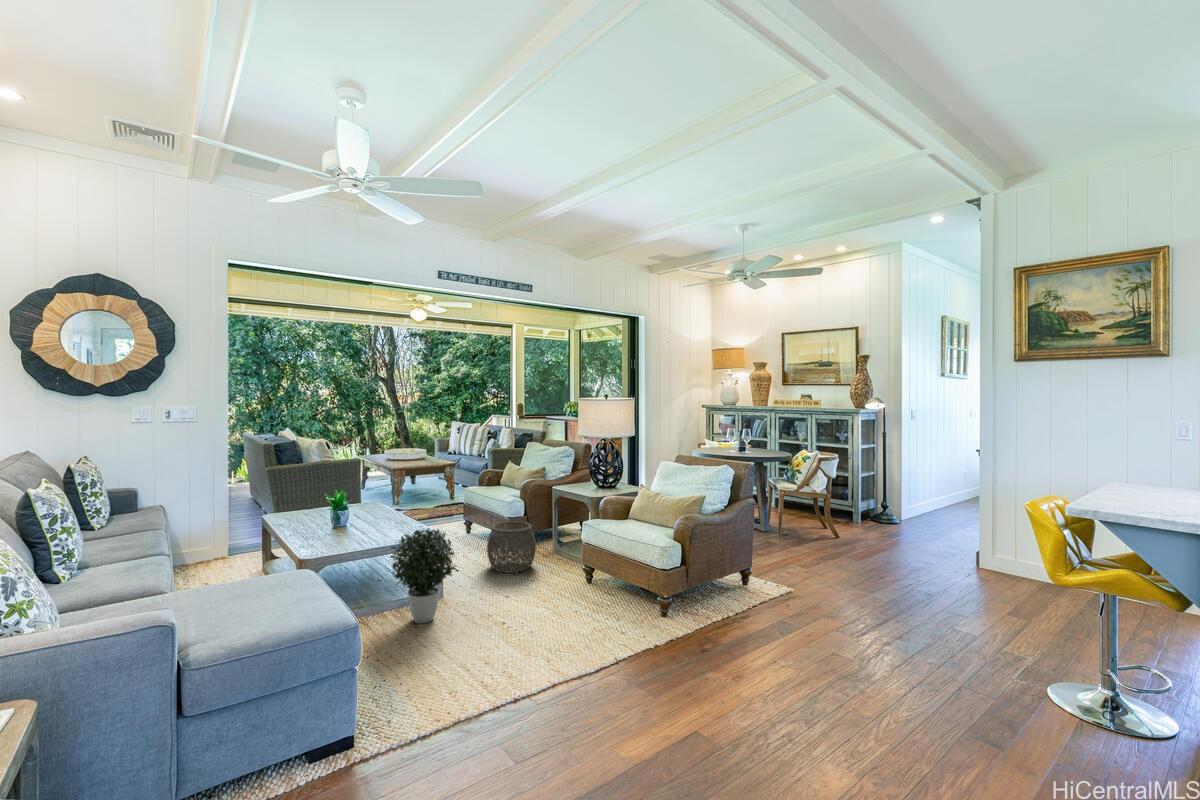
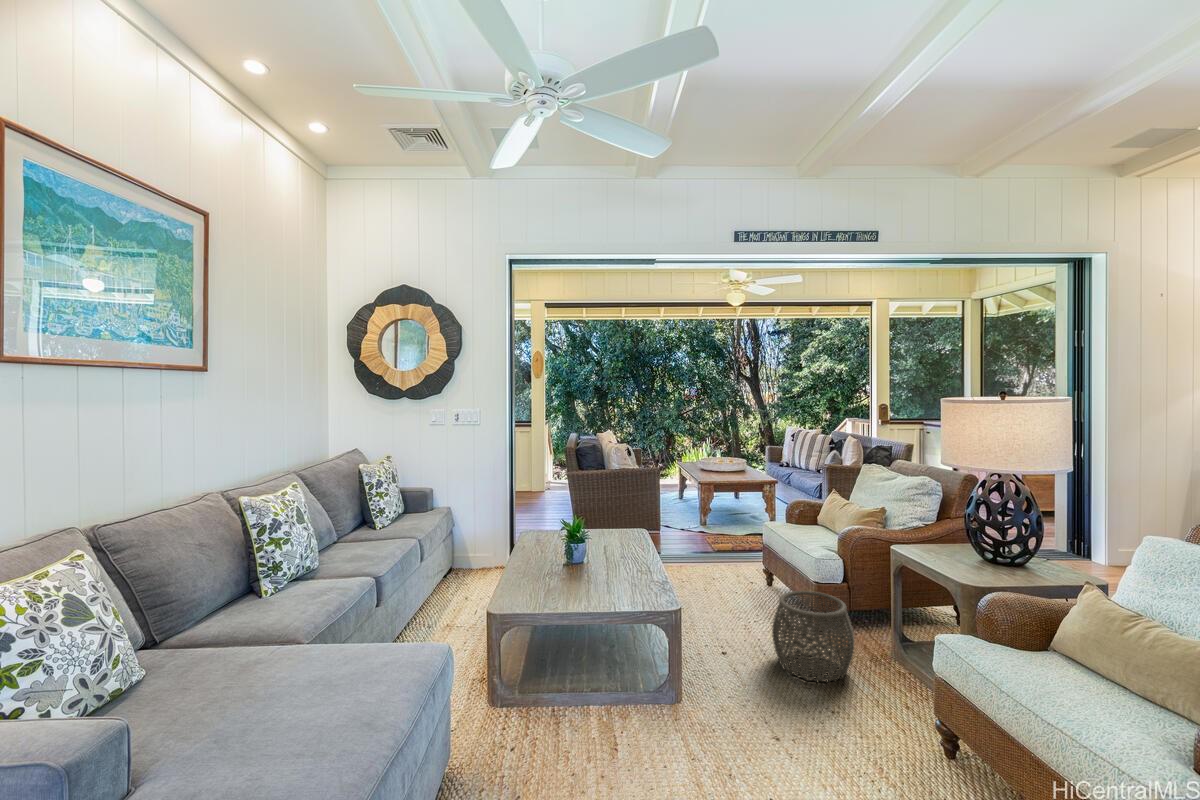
potted plant: present [390,528,456,623] -> none [591,600,686,750]

